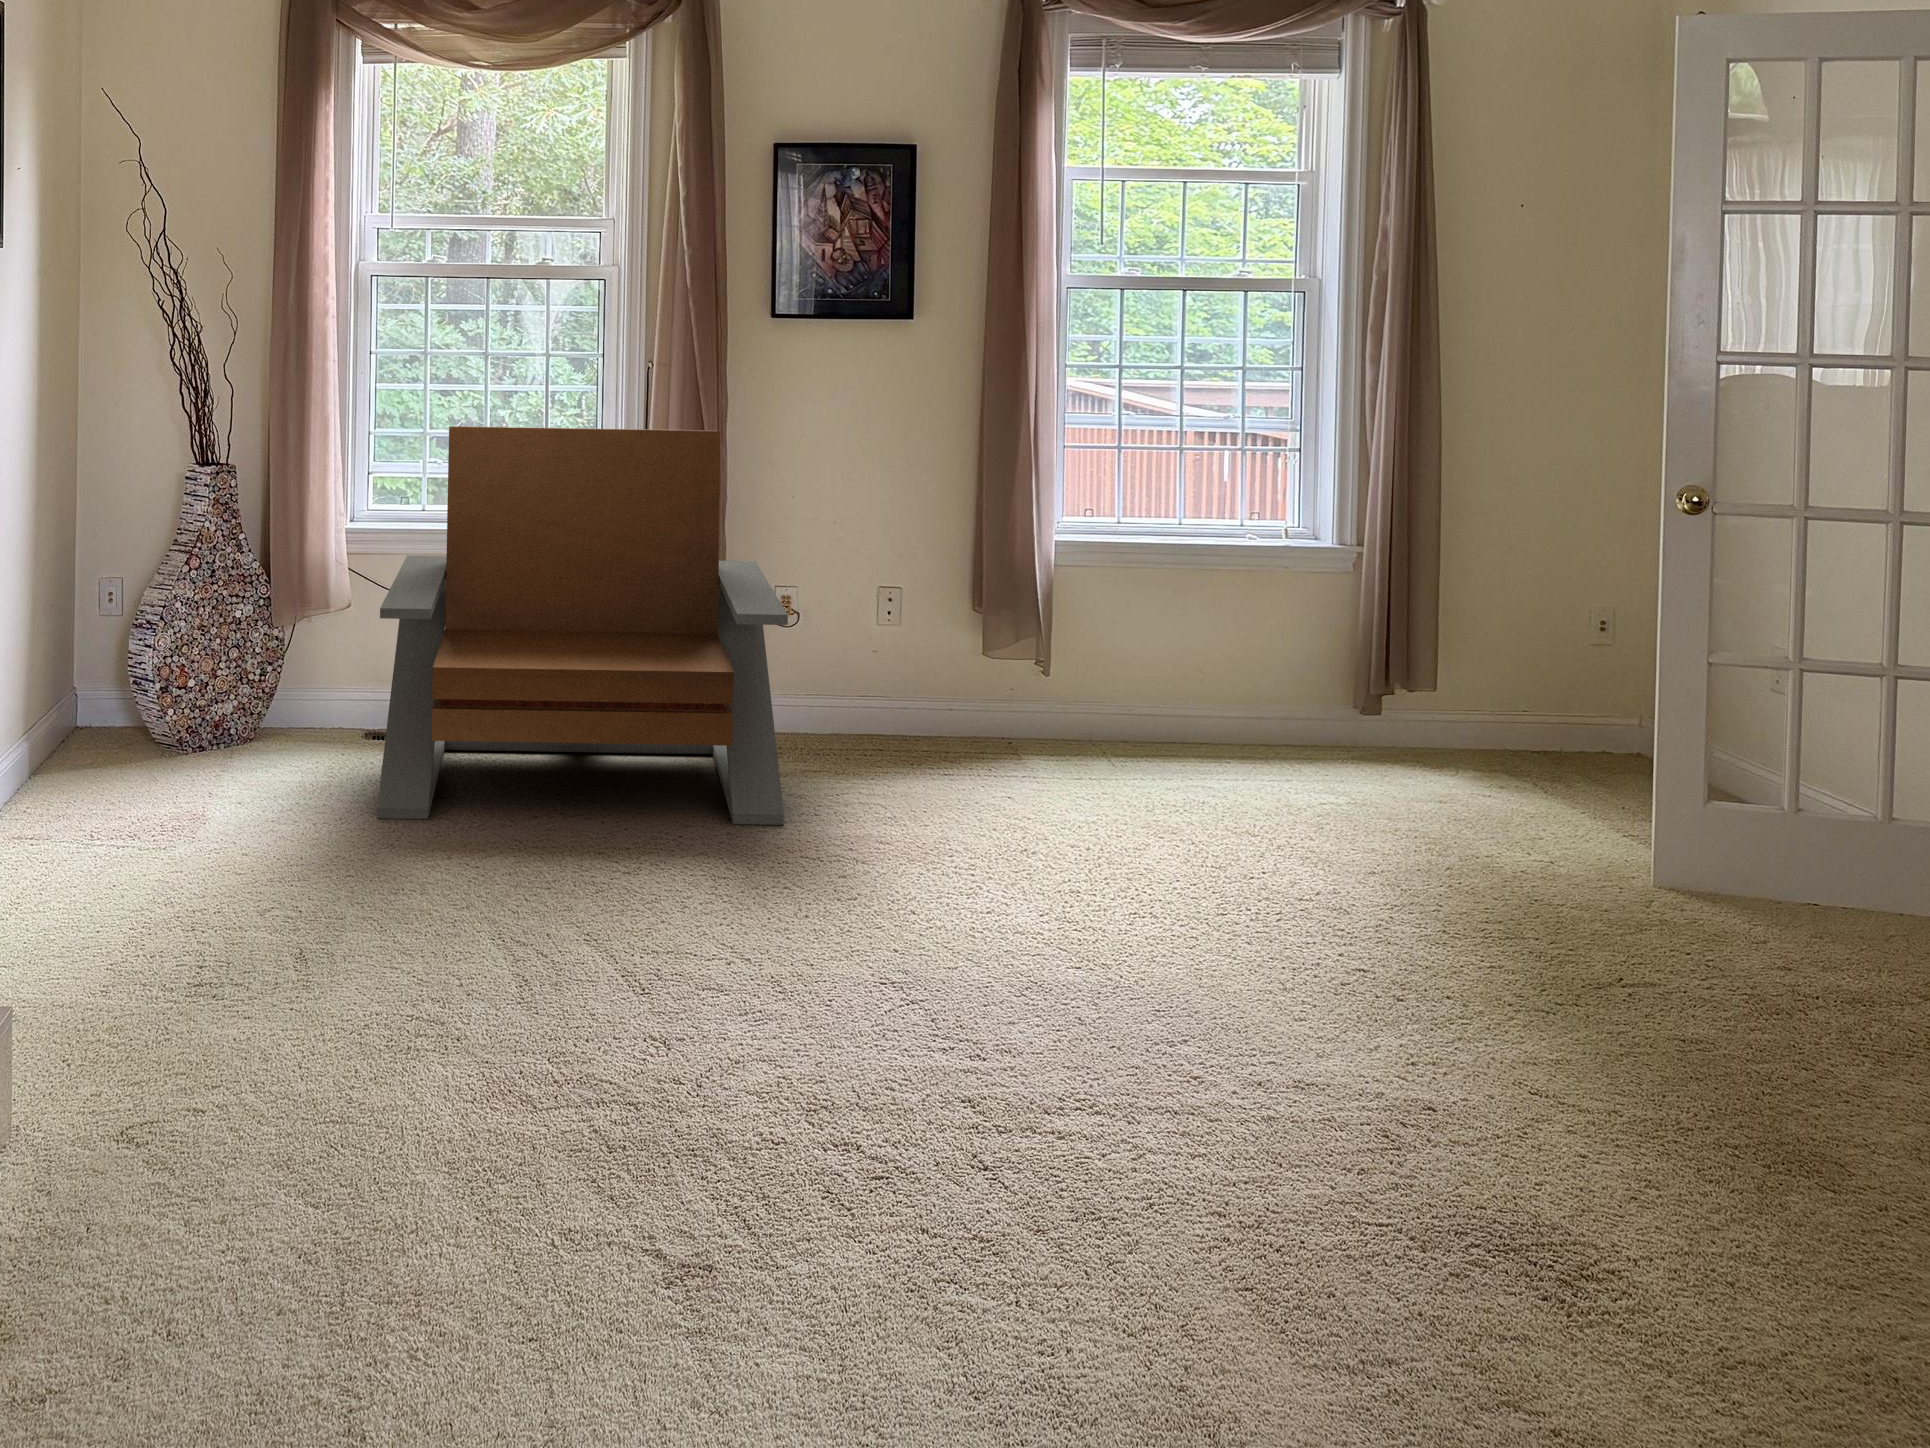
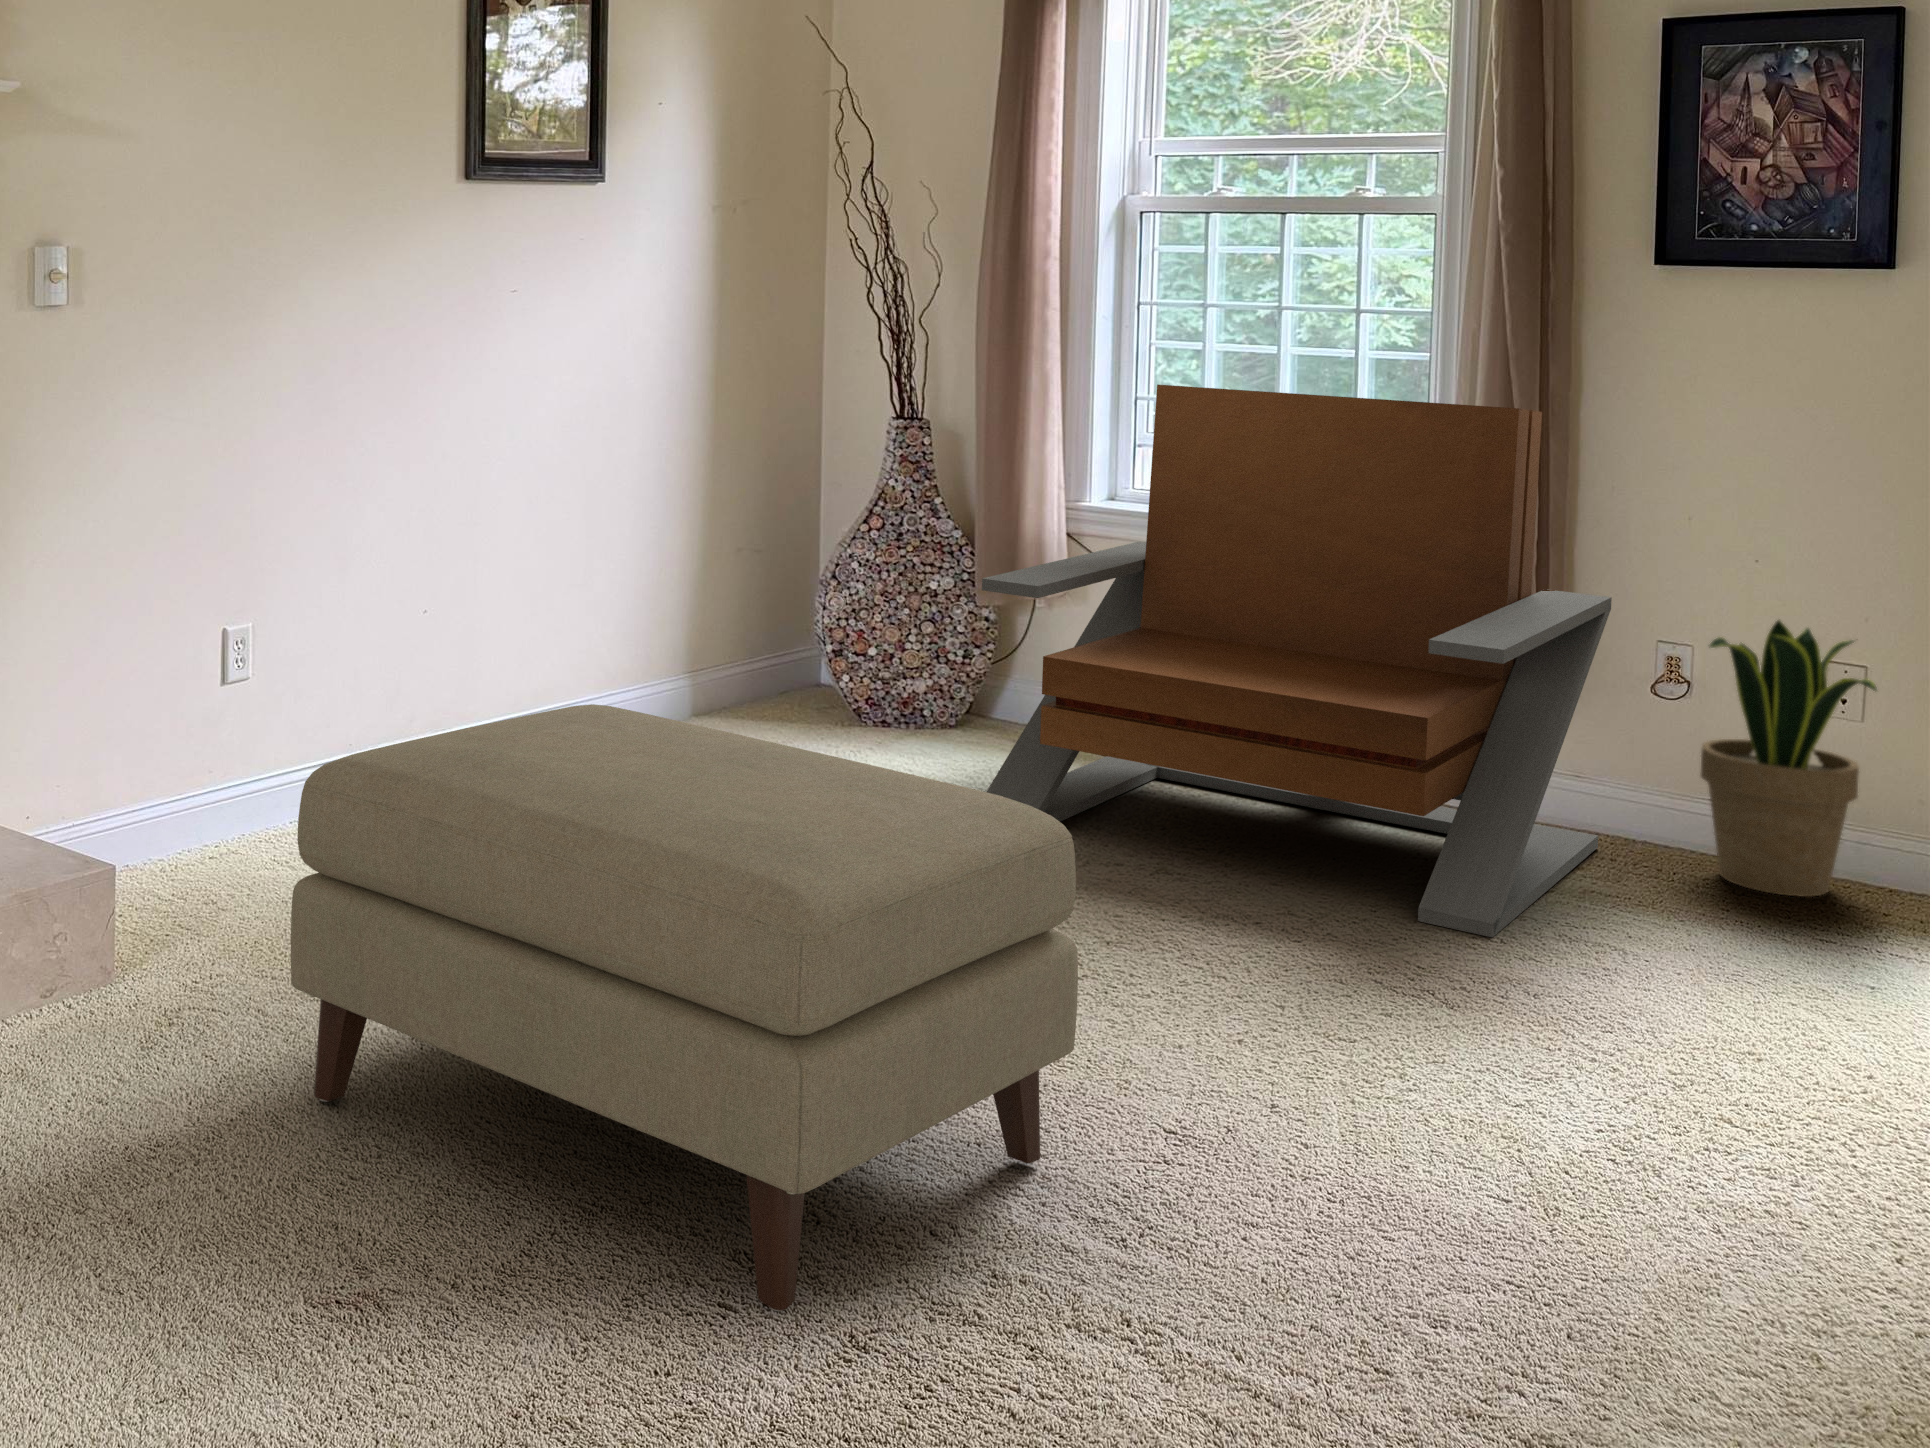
potted plant: none [817,565,925,754] -> present [1701,620,1877,897]
ottoman: none [222,783,826,1242] -> present [291,704,1078,1311]

